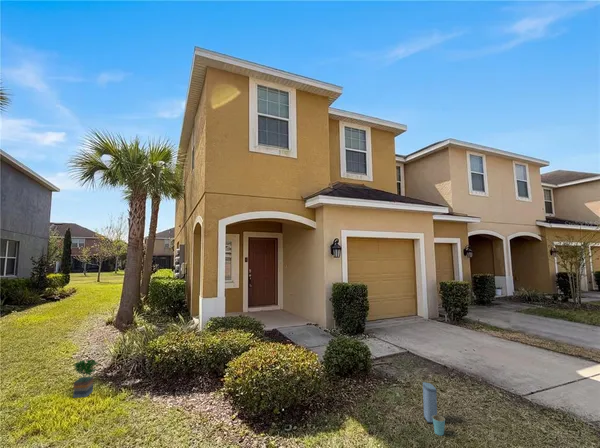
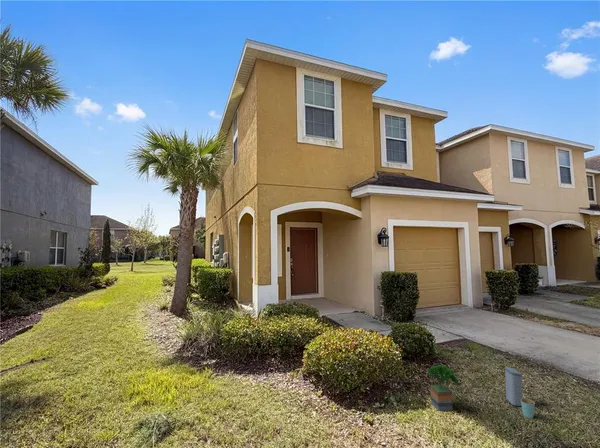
potted tree: present [73,360,98,398] -> present [427,365,458,411]

